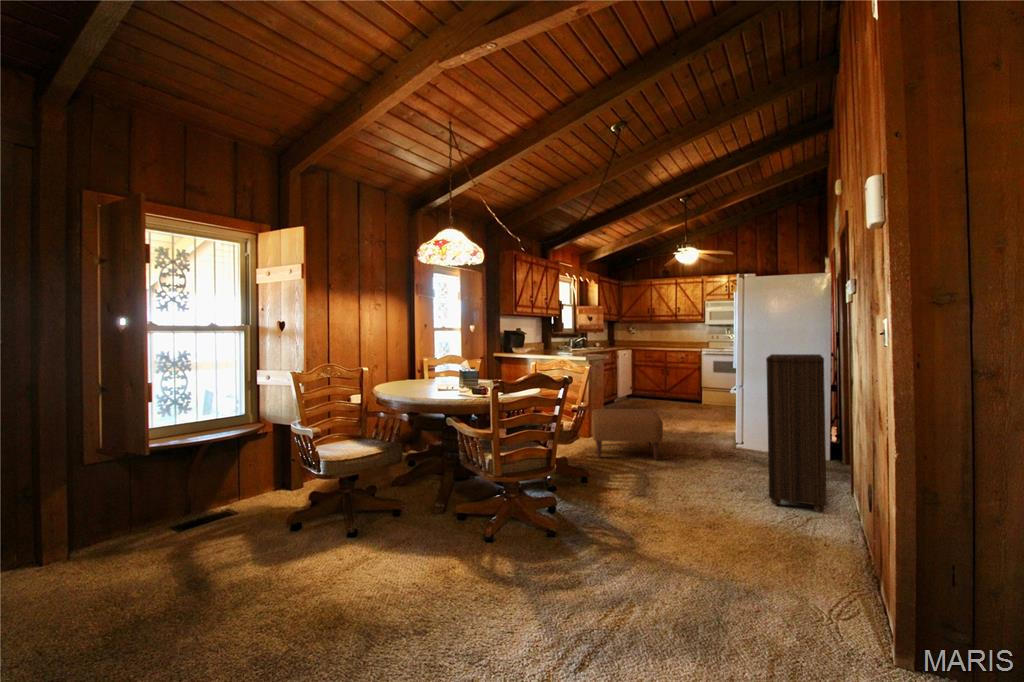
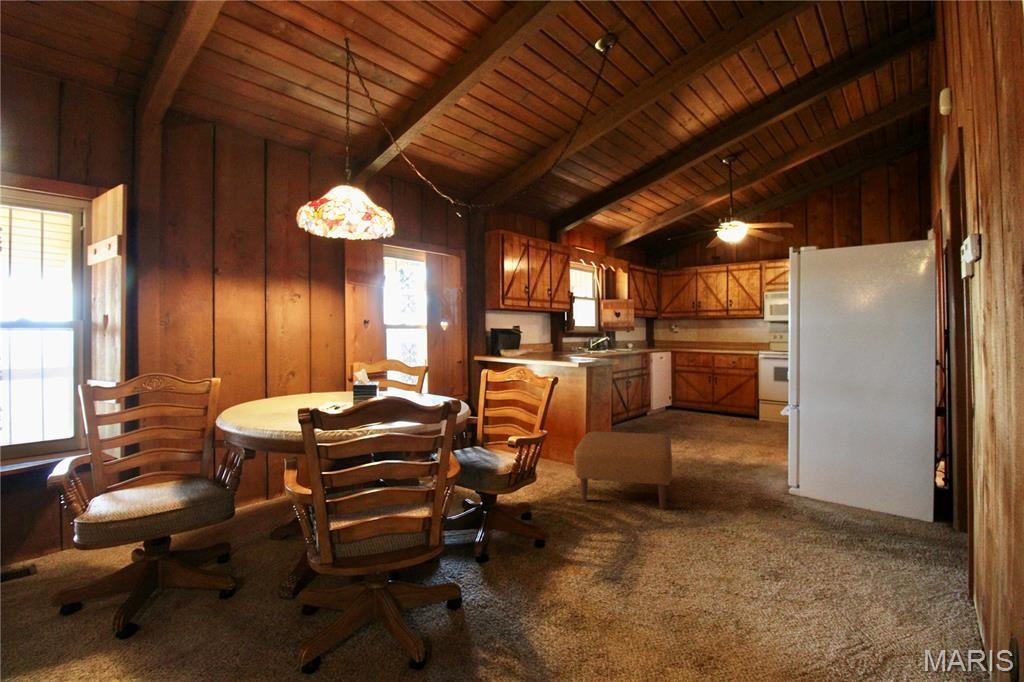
bookshelf: present [766,354,827,512] -> none [811,364,922,643]

